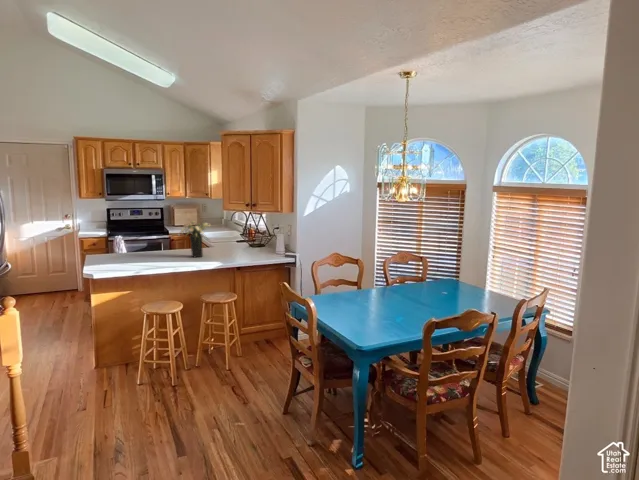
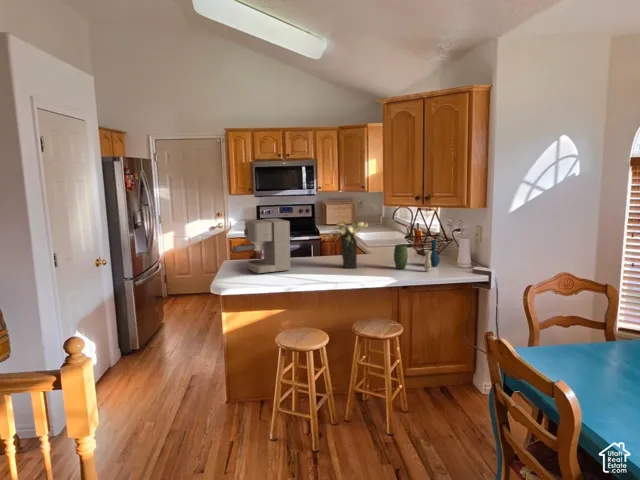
coffee maker: none [101,220,150,263] -> present [233,218,290,274]
vase: none [230,235,264,257] -> present [394,240,440,271]

